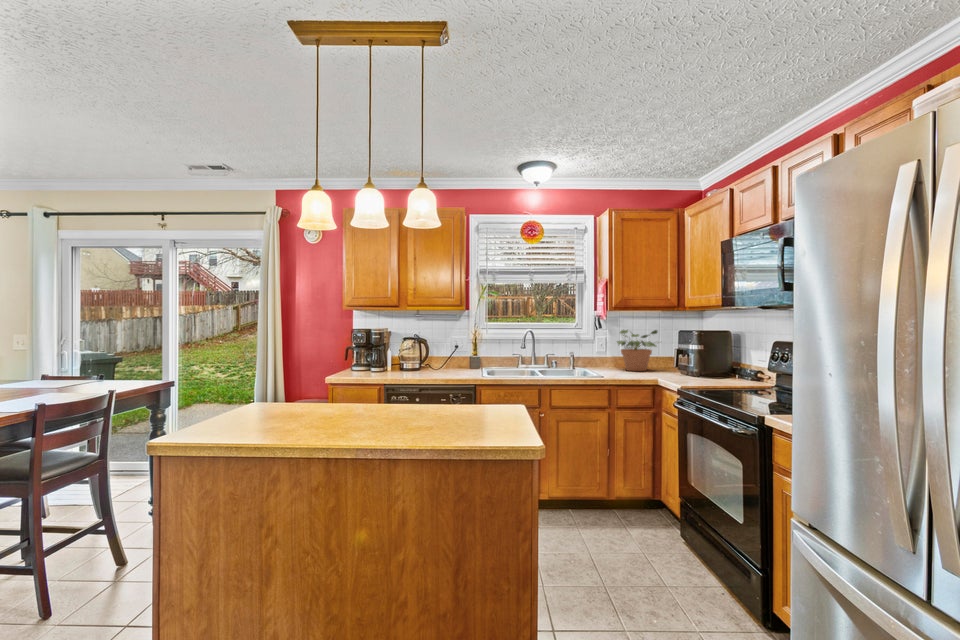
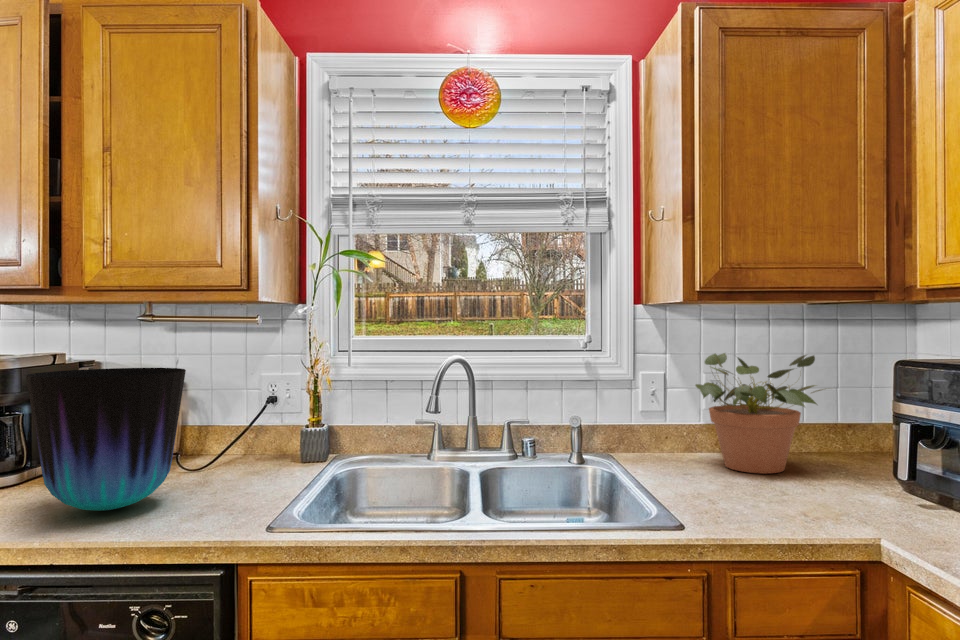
vase: none [405,333,448,376] -> present [26,368,186,511]

